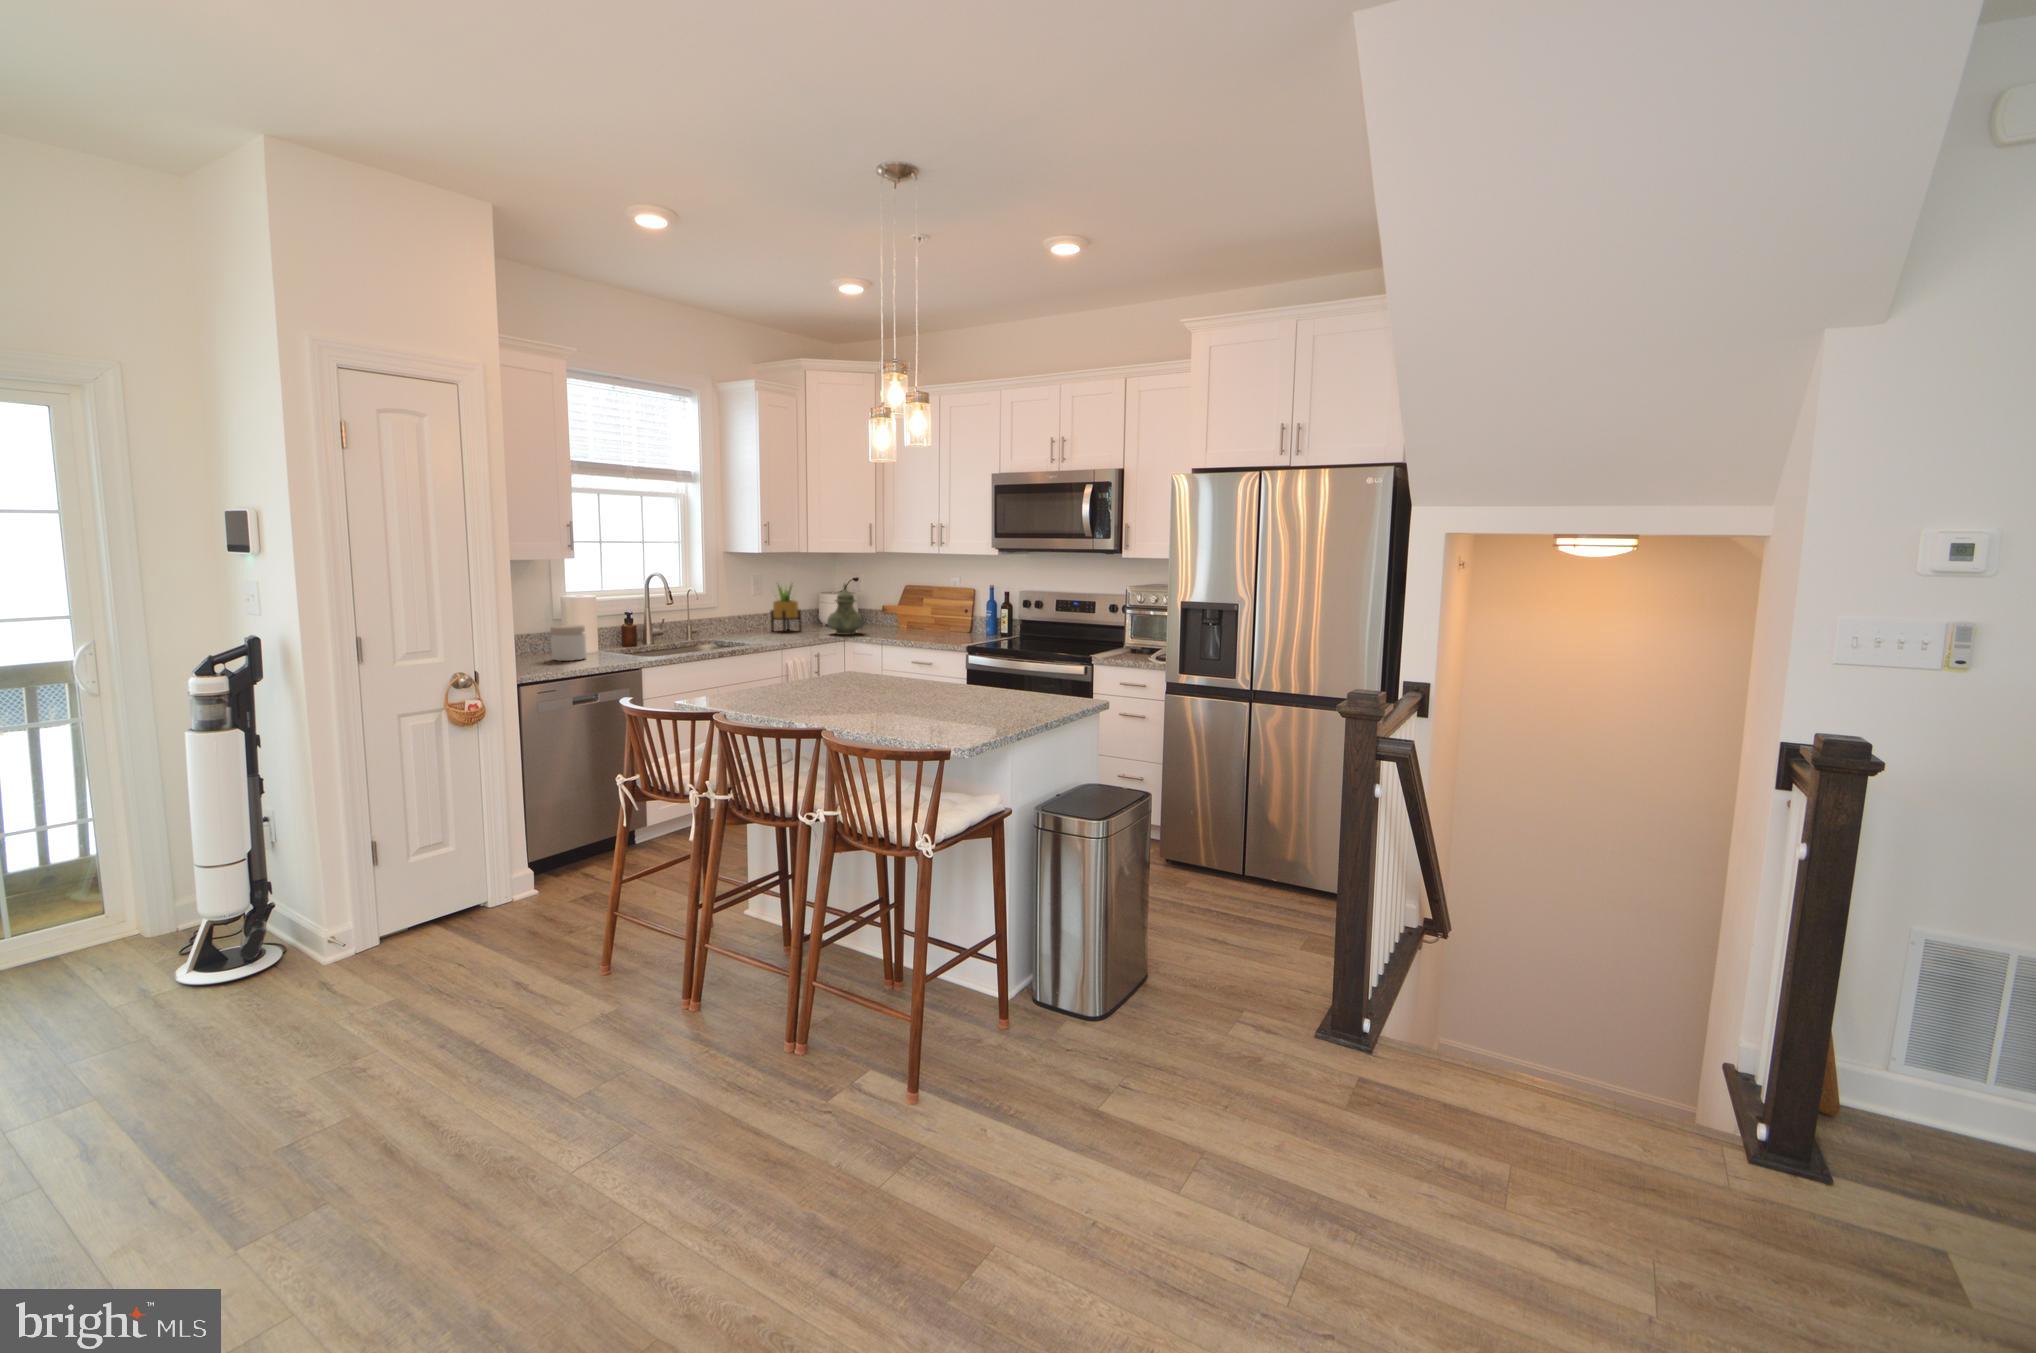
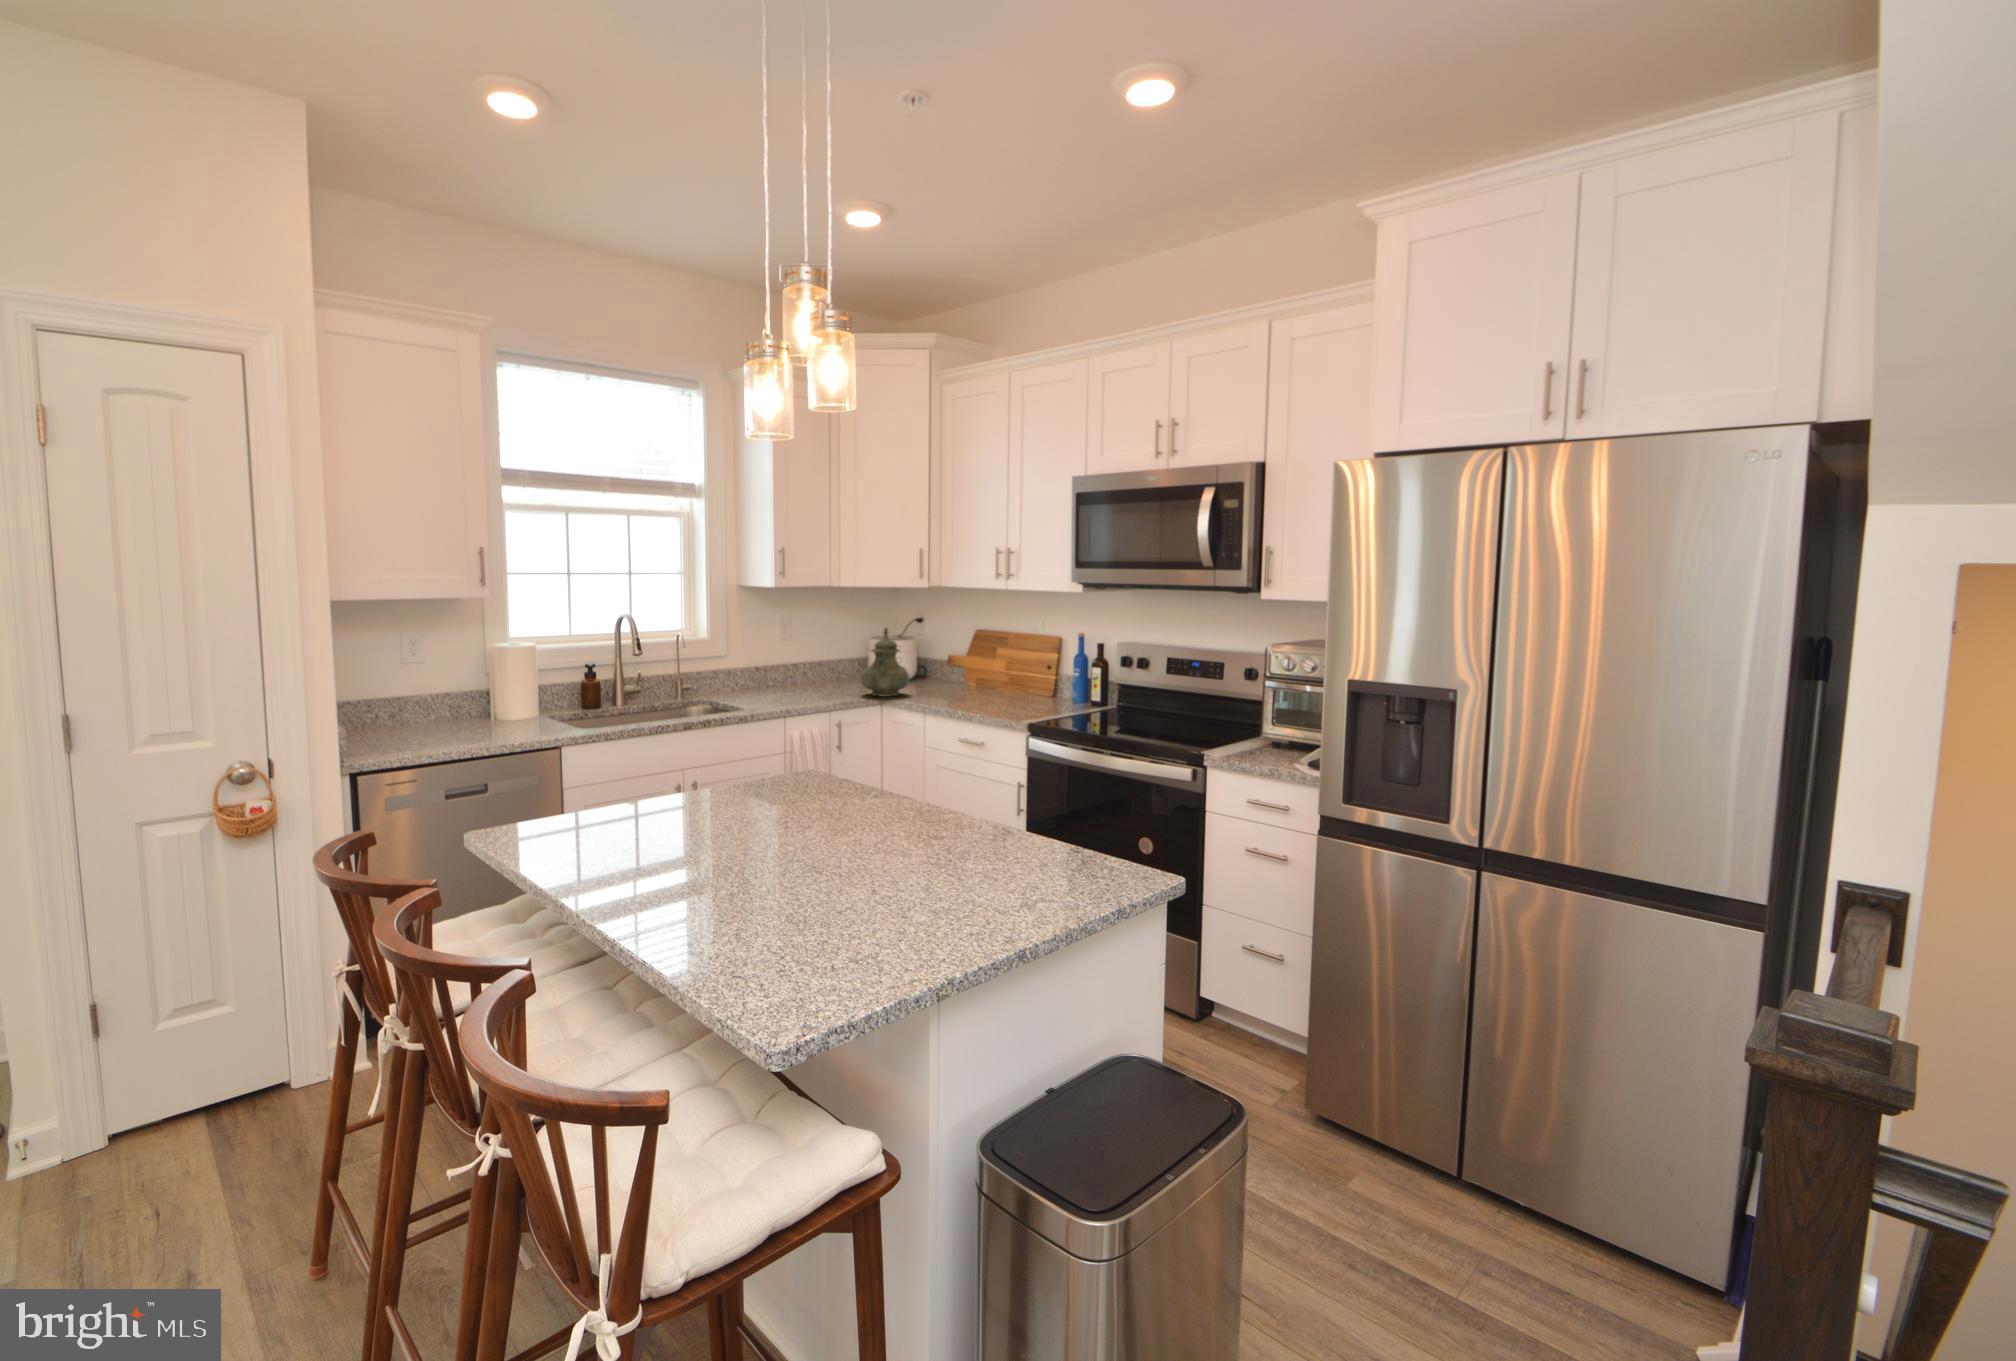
potted plant: present [770,585,802,632] -> none [794,621,835,690]
jar: present [550,625,587,661] -> none [446,684,498,734]

